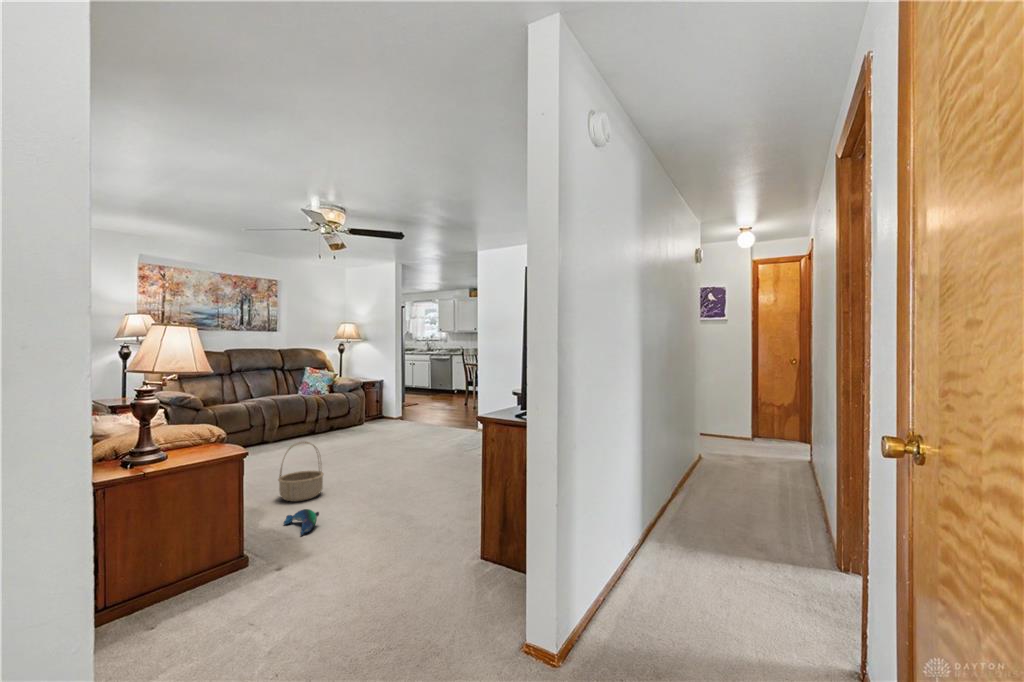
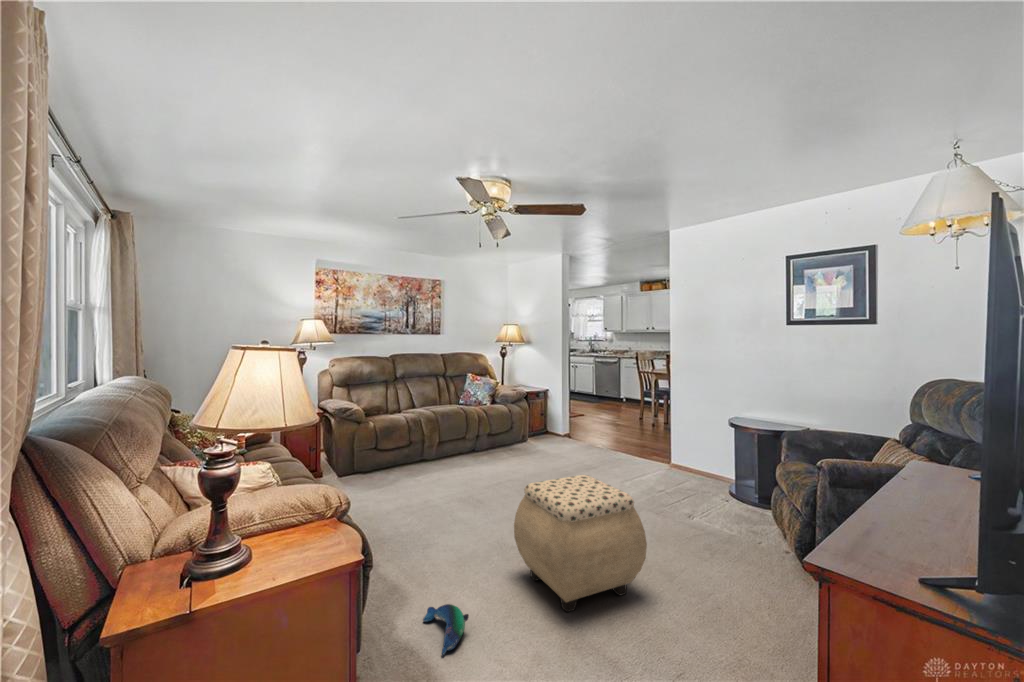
ottoman: none [352,422,447,509] -> present [514,475,647,612]
basket: present [278,442,324,502] -> none [424,491,479,571]

